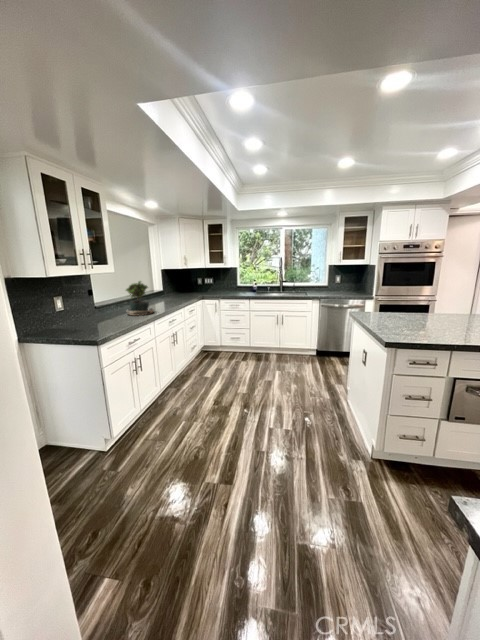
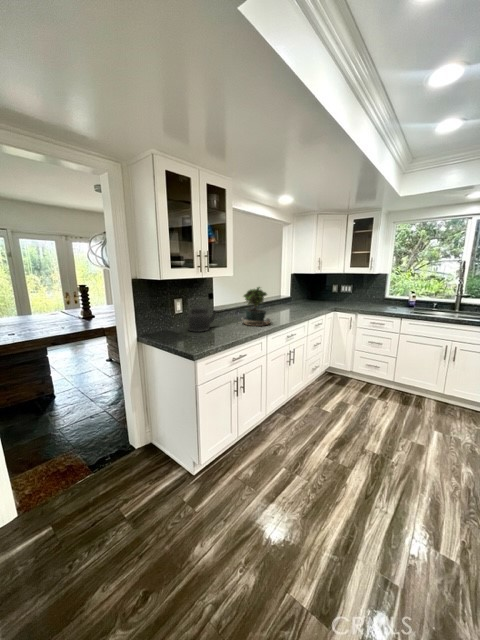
kettle: none [71,294,103,326] -> present [188,305,216,332]

